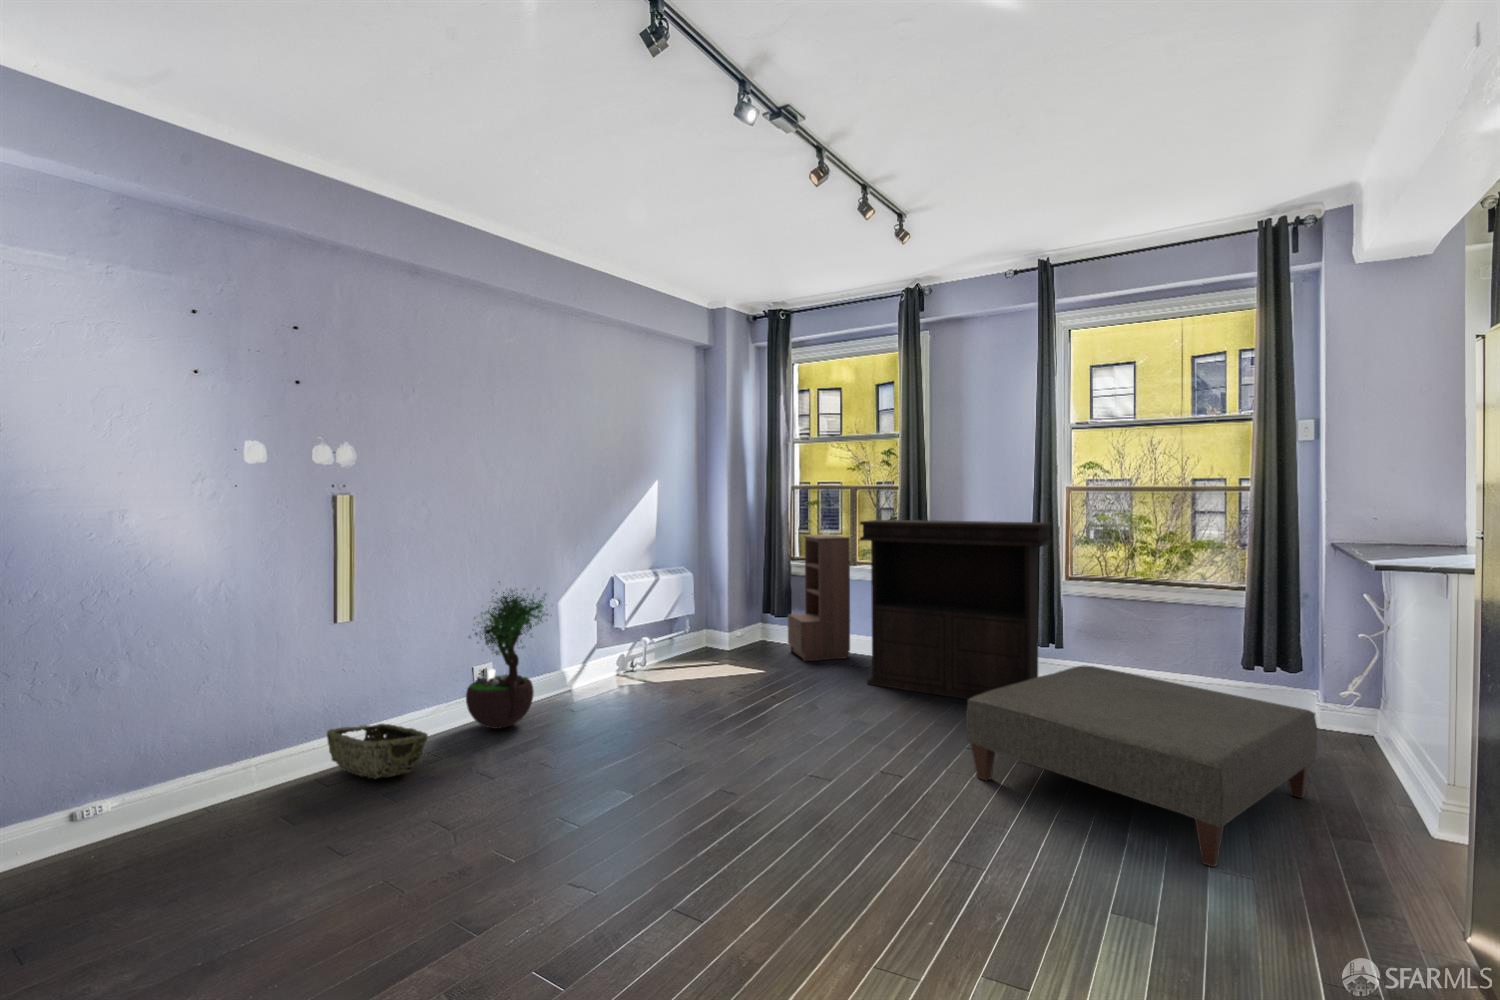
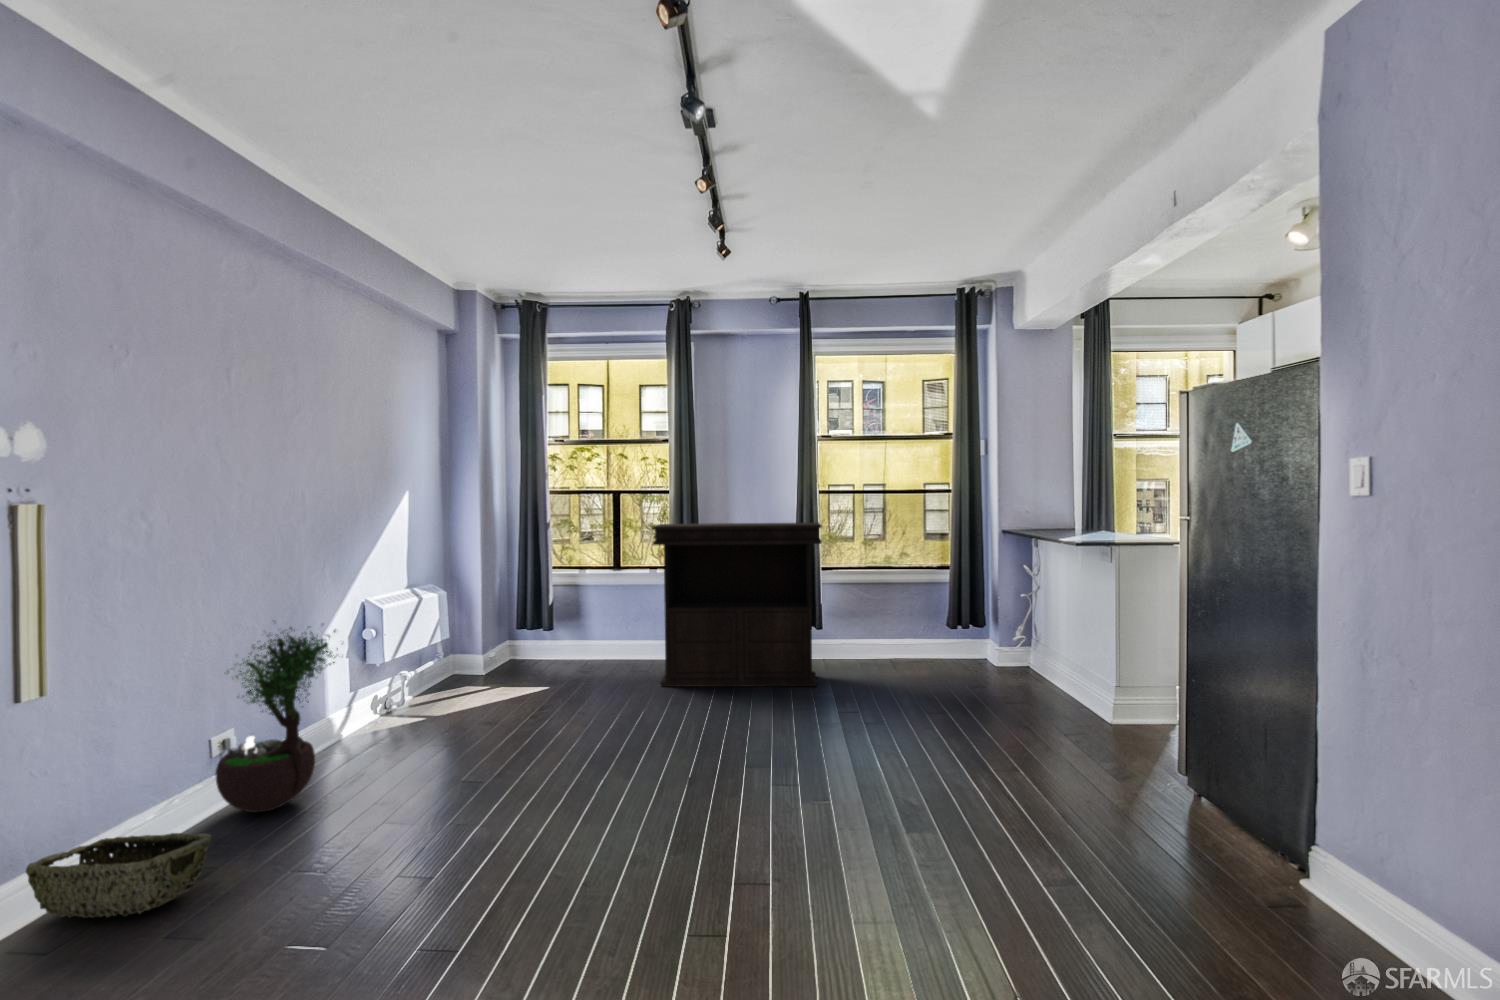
bookshelf: present [788,535,850,661] -> none [552,541,622,674]
ottoman: present [966,665,1317,867] -> none [813,642,1033,777]

